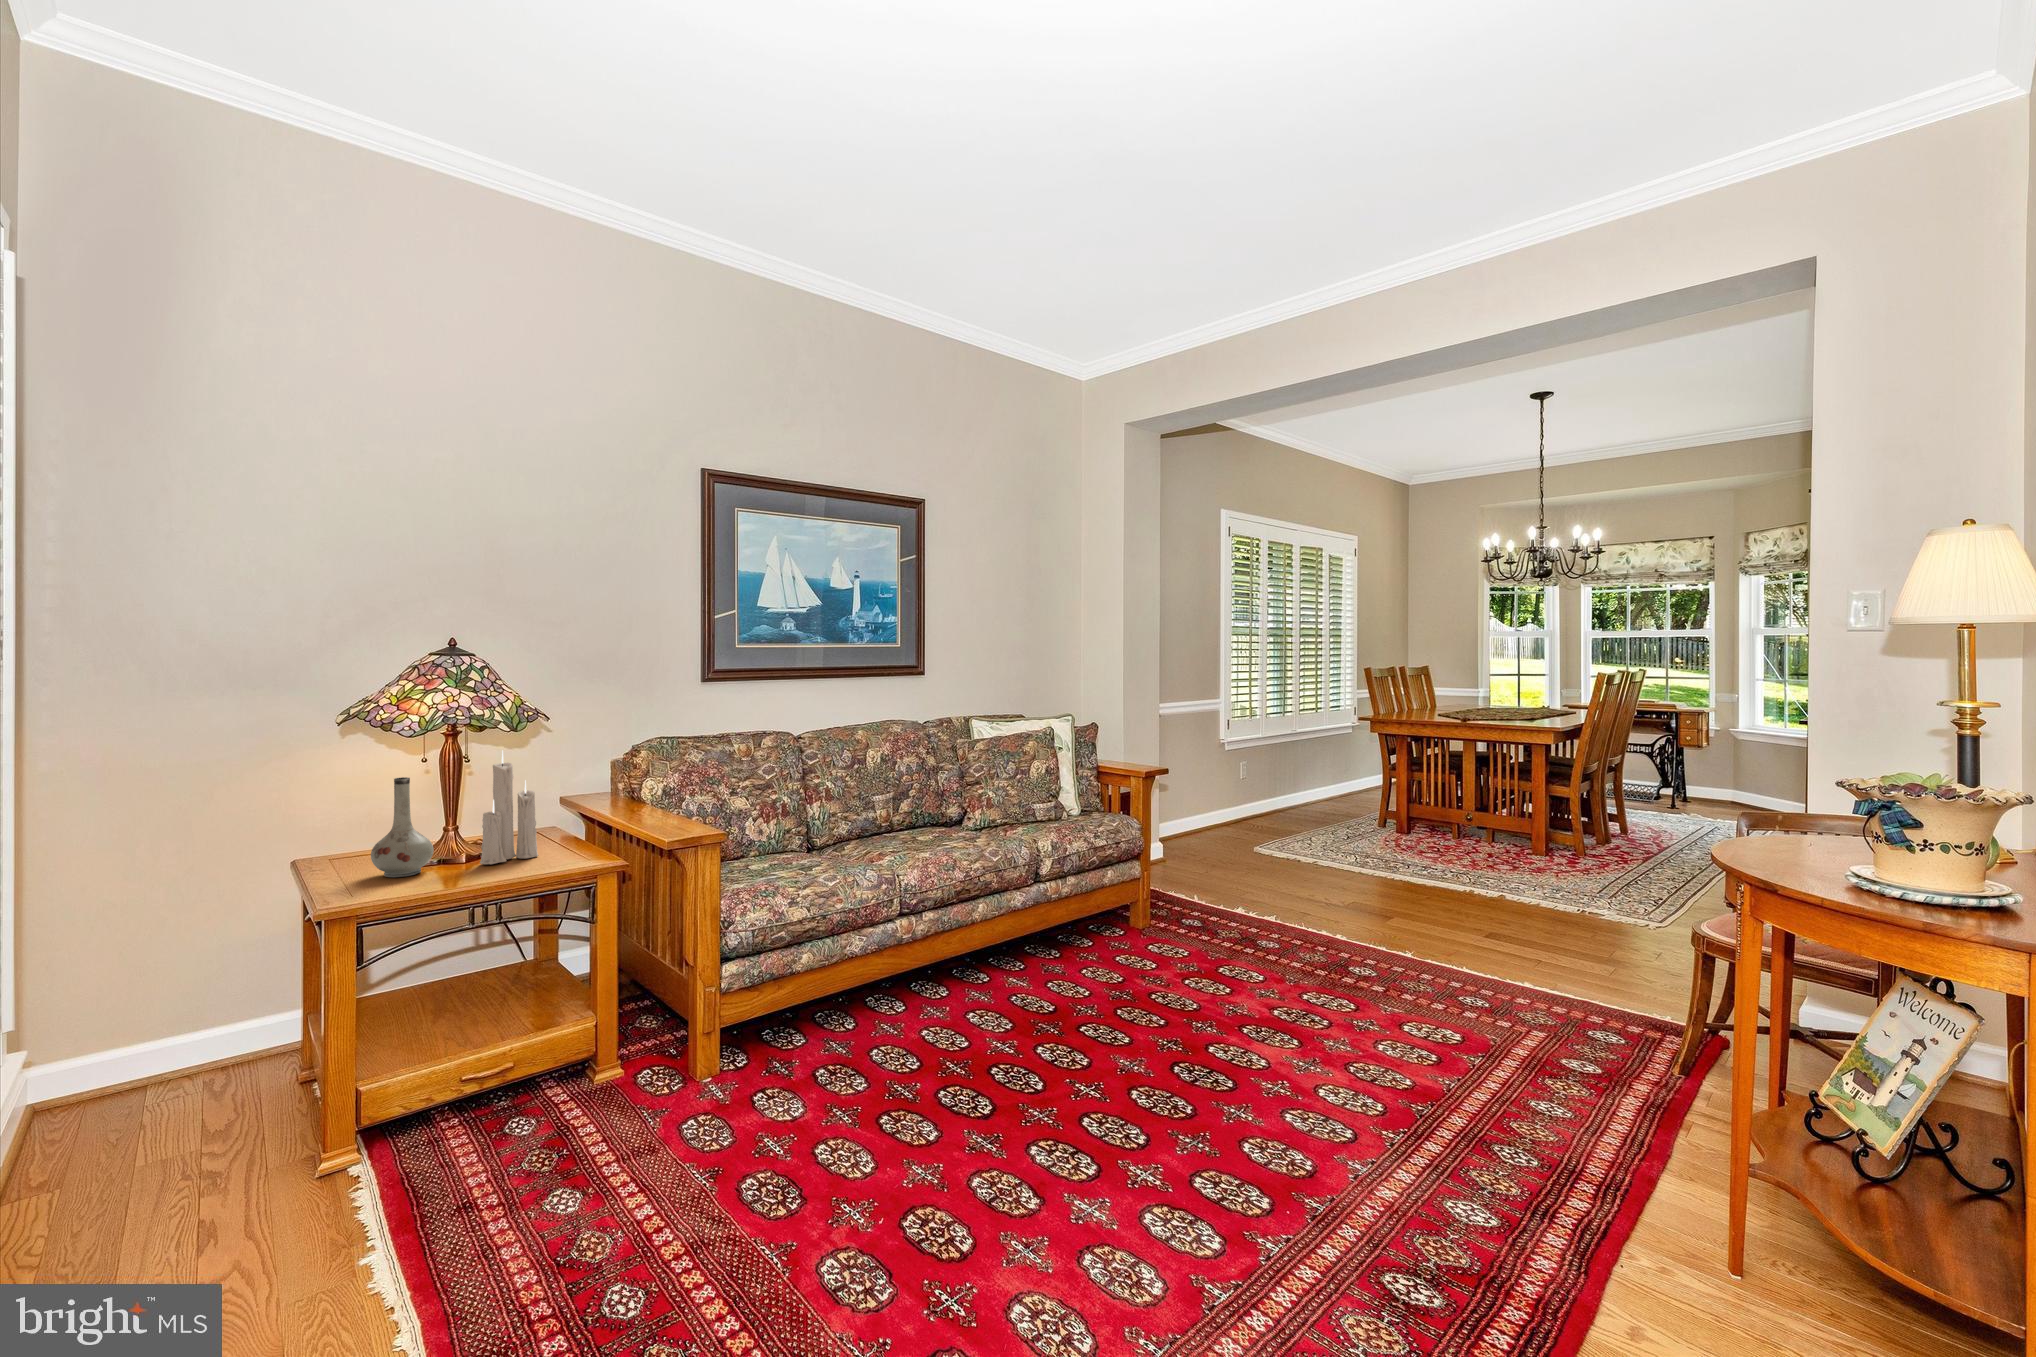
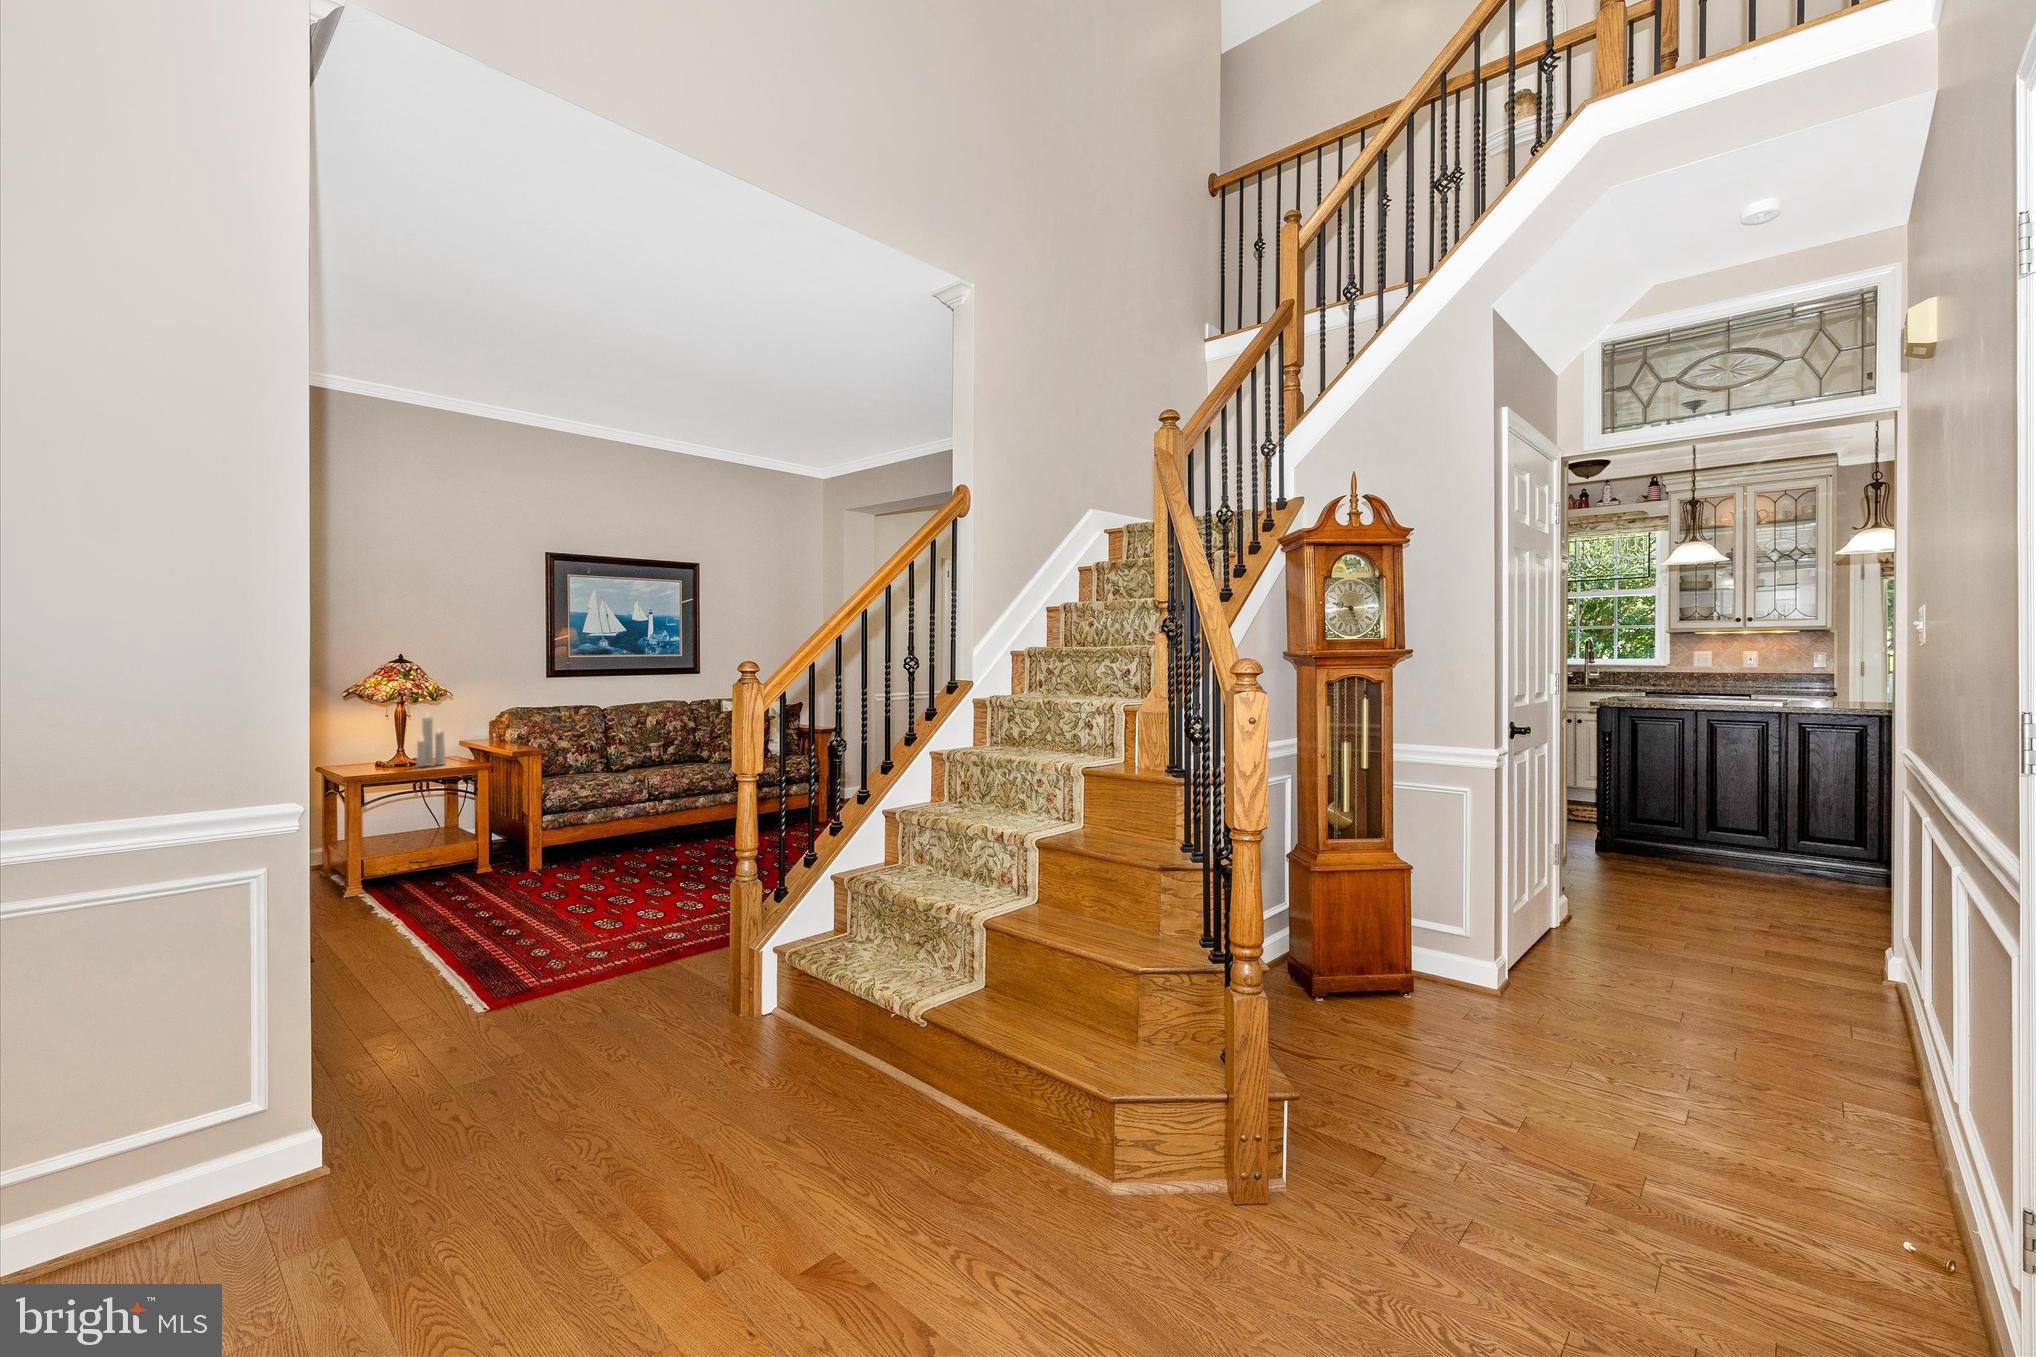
vase: present [371,777,434,877] -> none [361,723,392,770]

